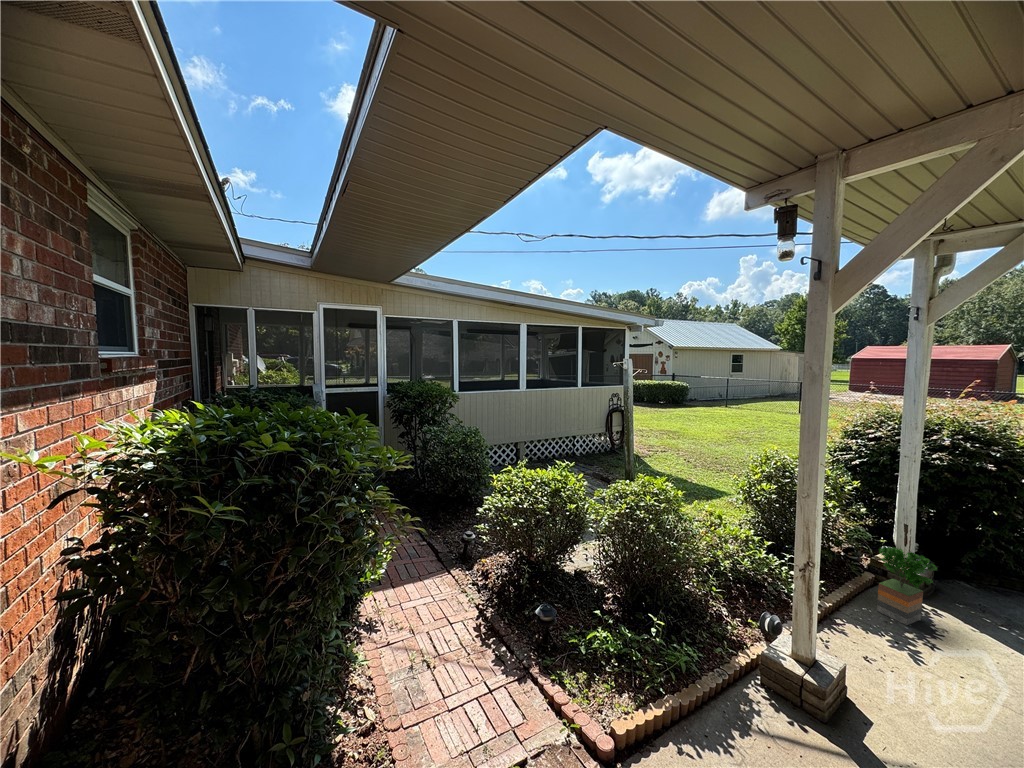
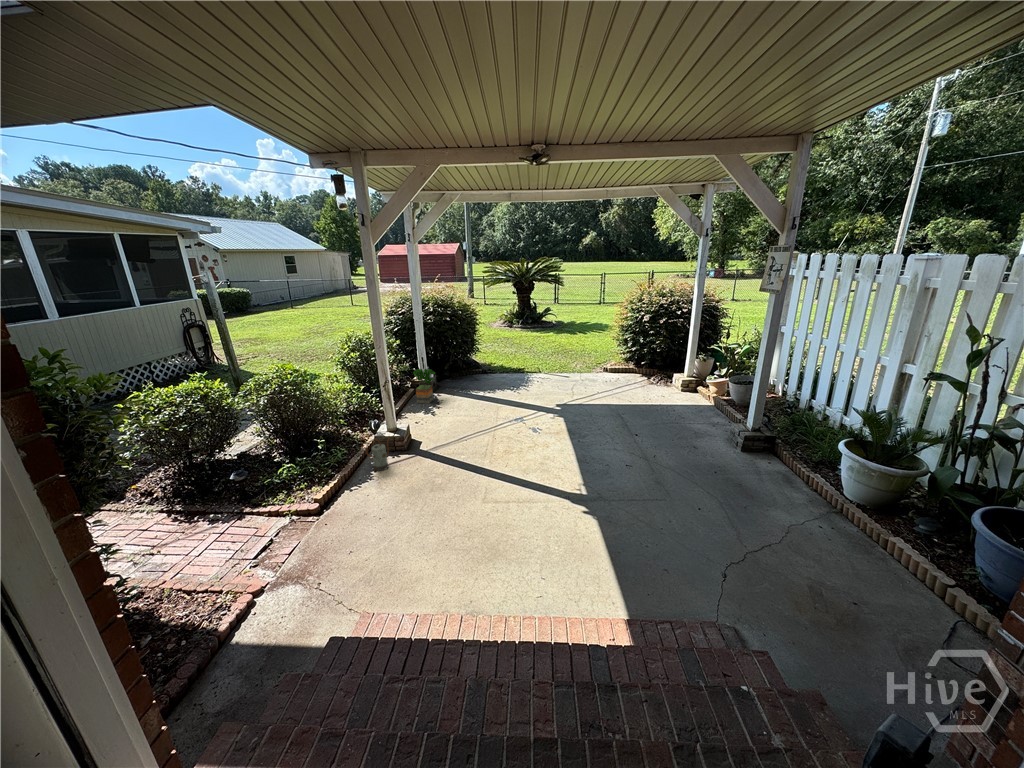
watering can: none [730,668,791,746] -> present [366,438,390,471]

